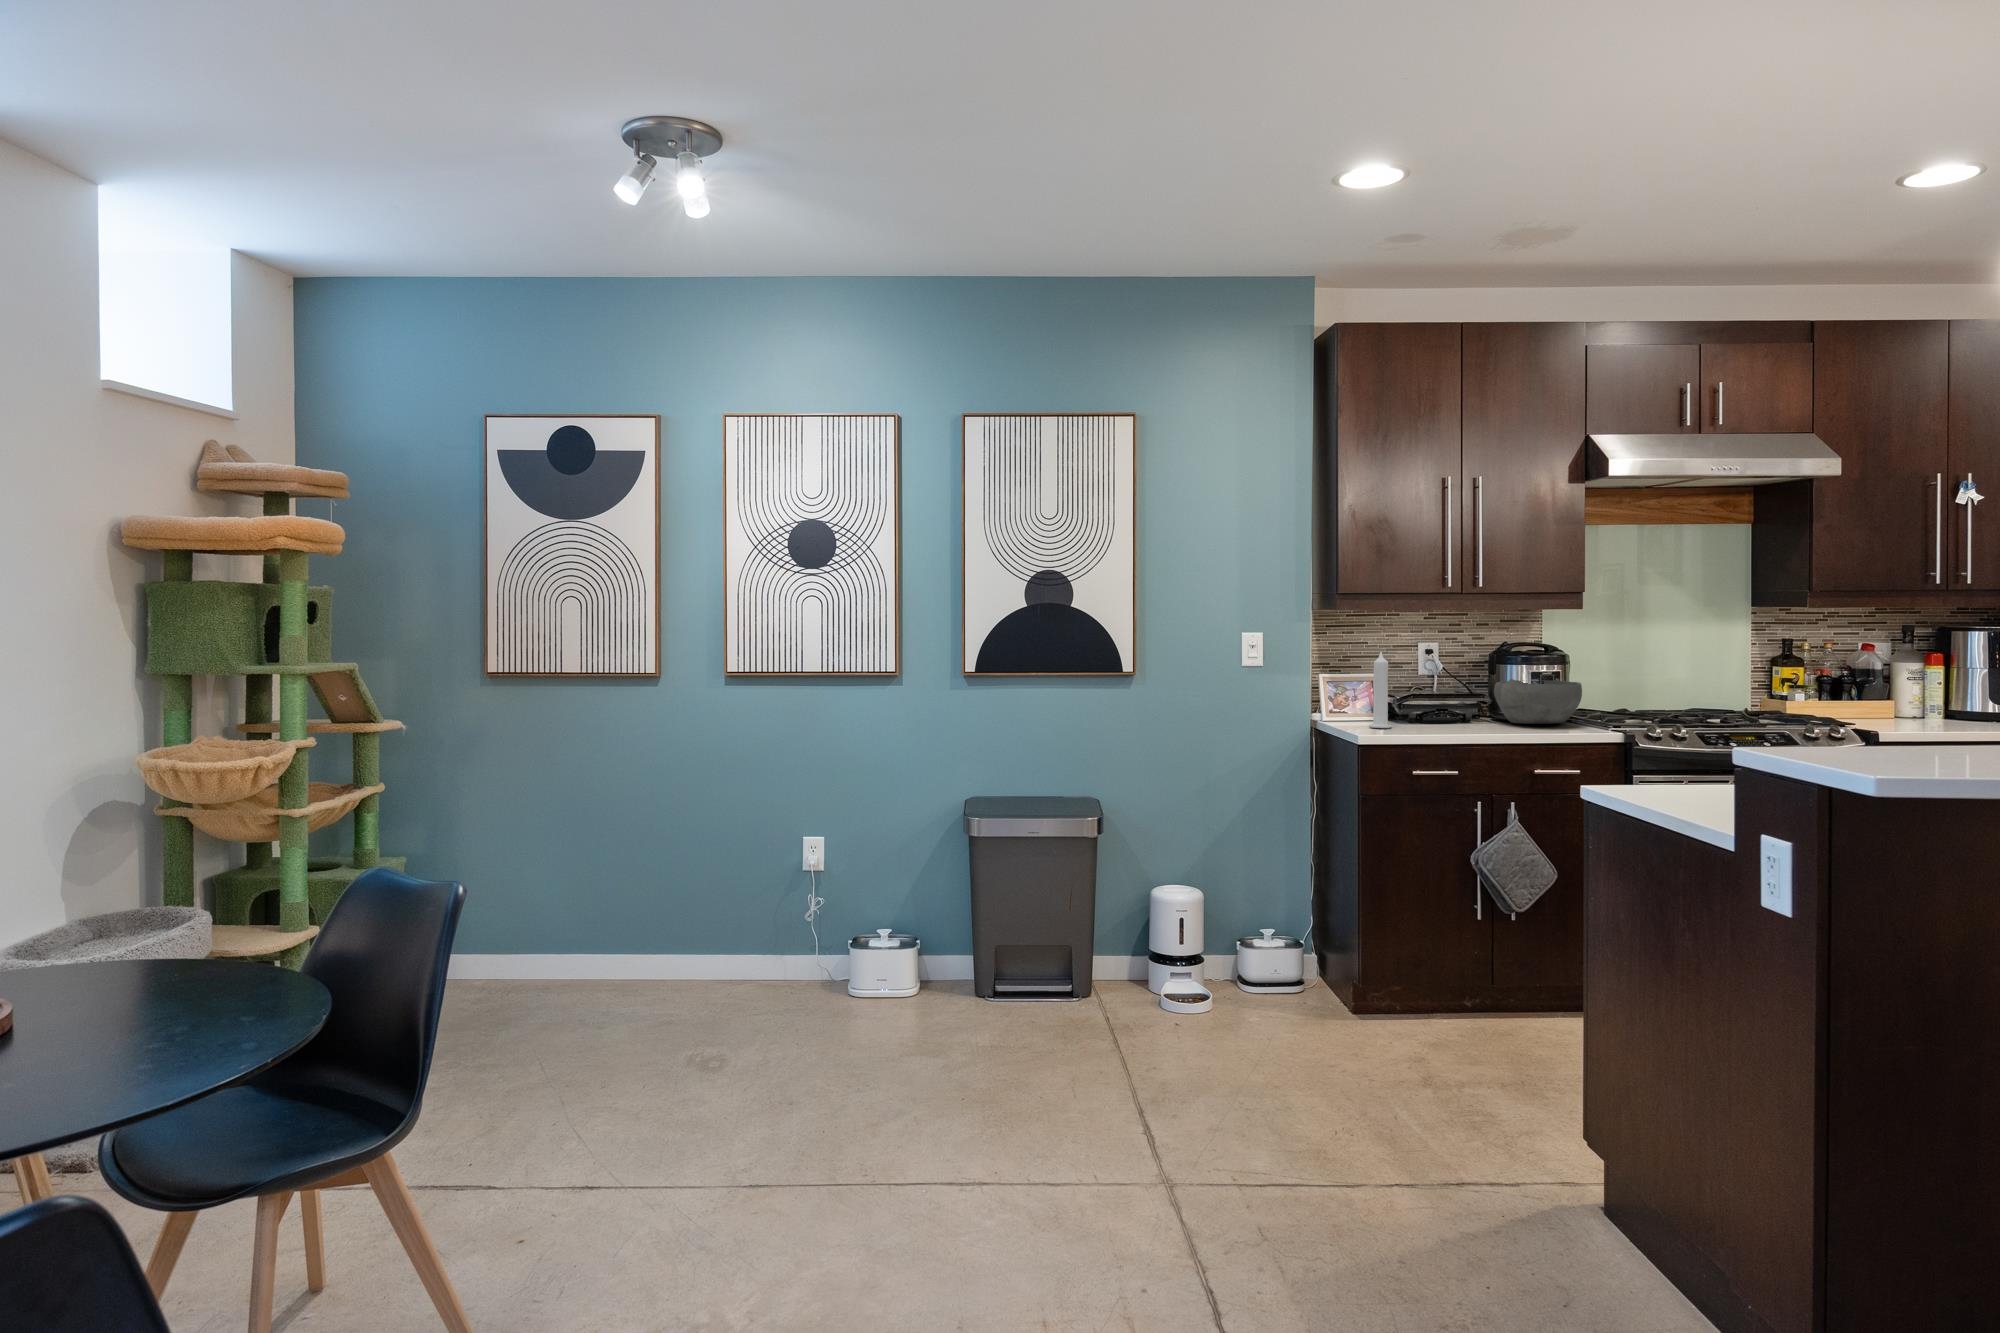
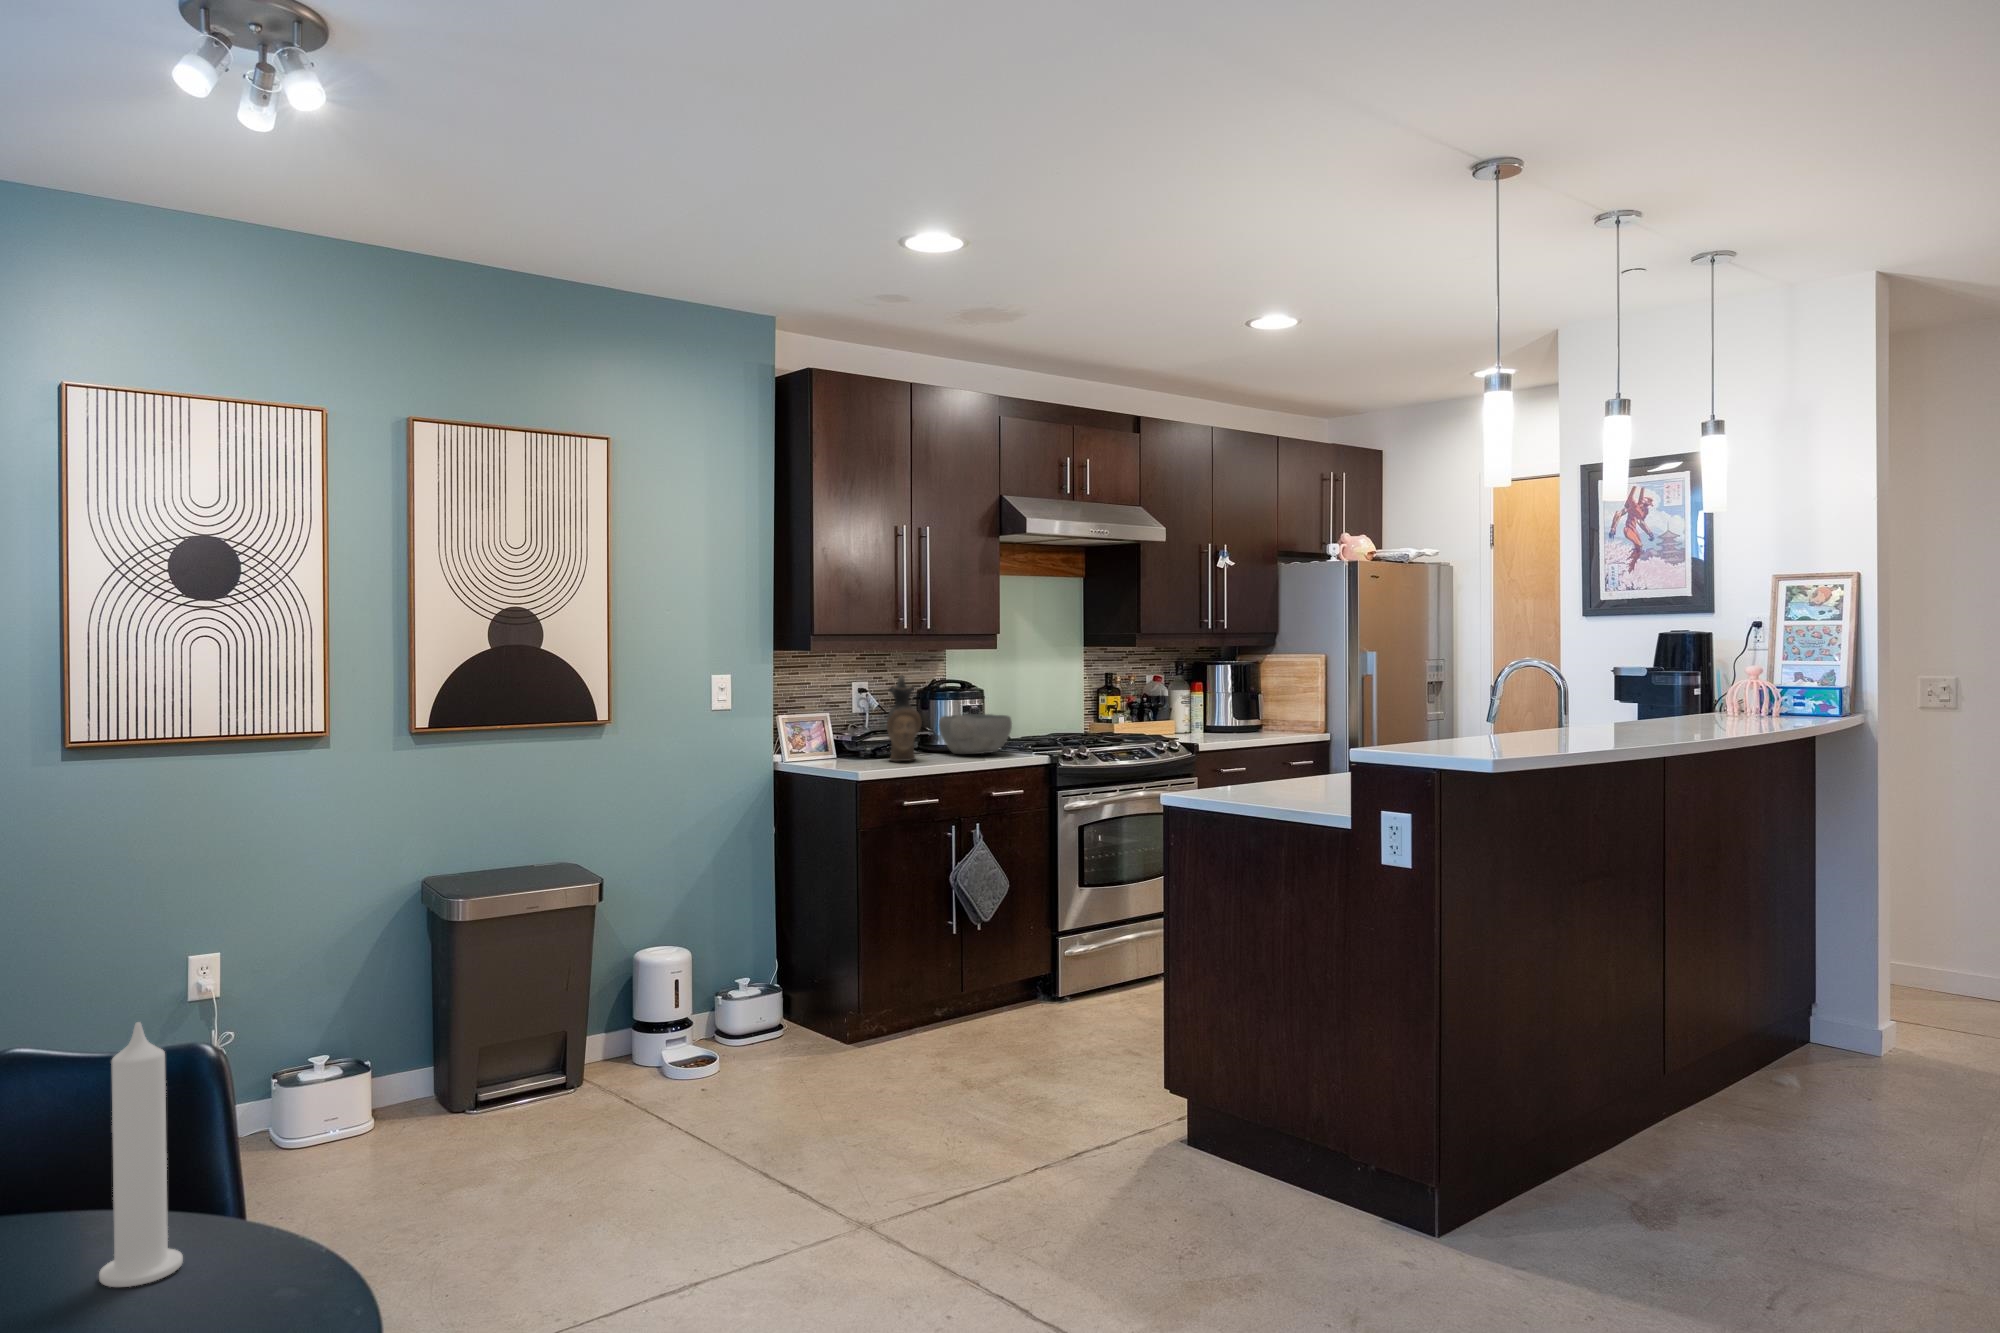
ceramic pitcher: none [1417,635,1456,726] -> present [886,675,922,761]
candle: present [1369,652,1392,728] -> present [99,1022,183,1287]

